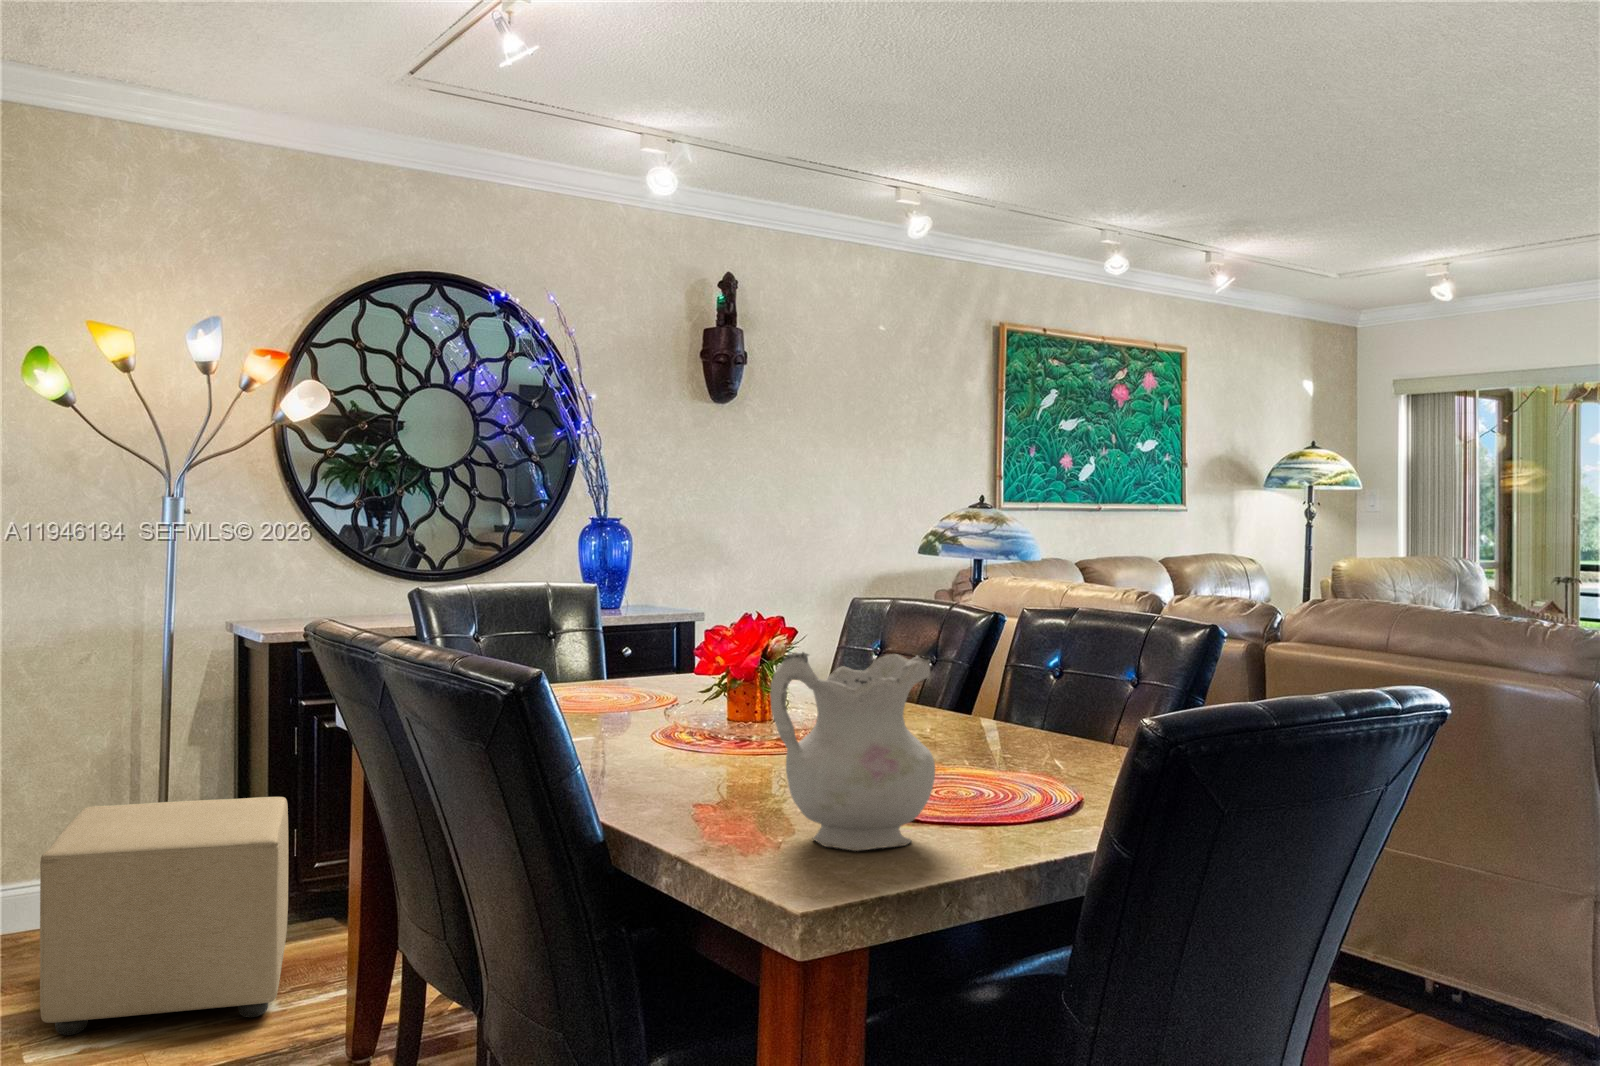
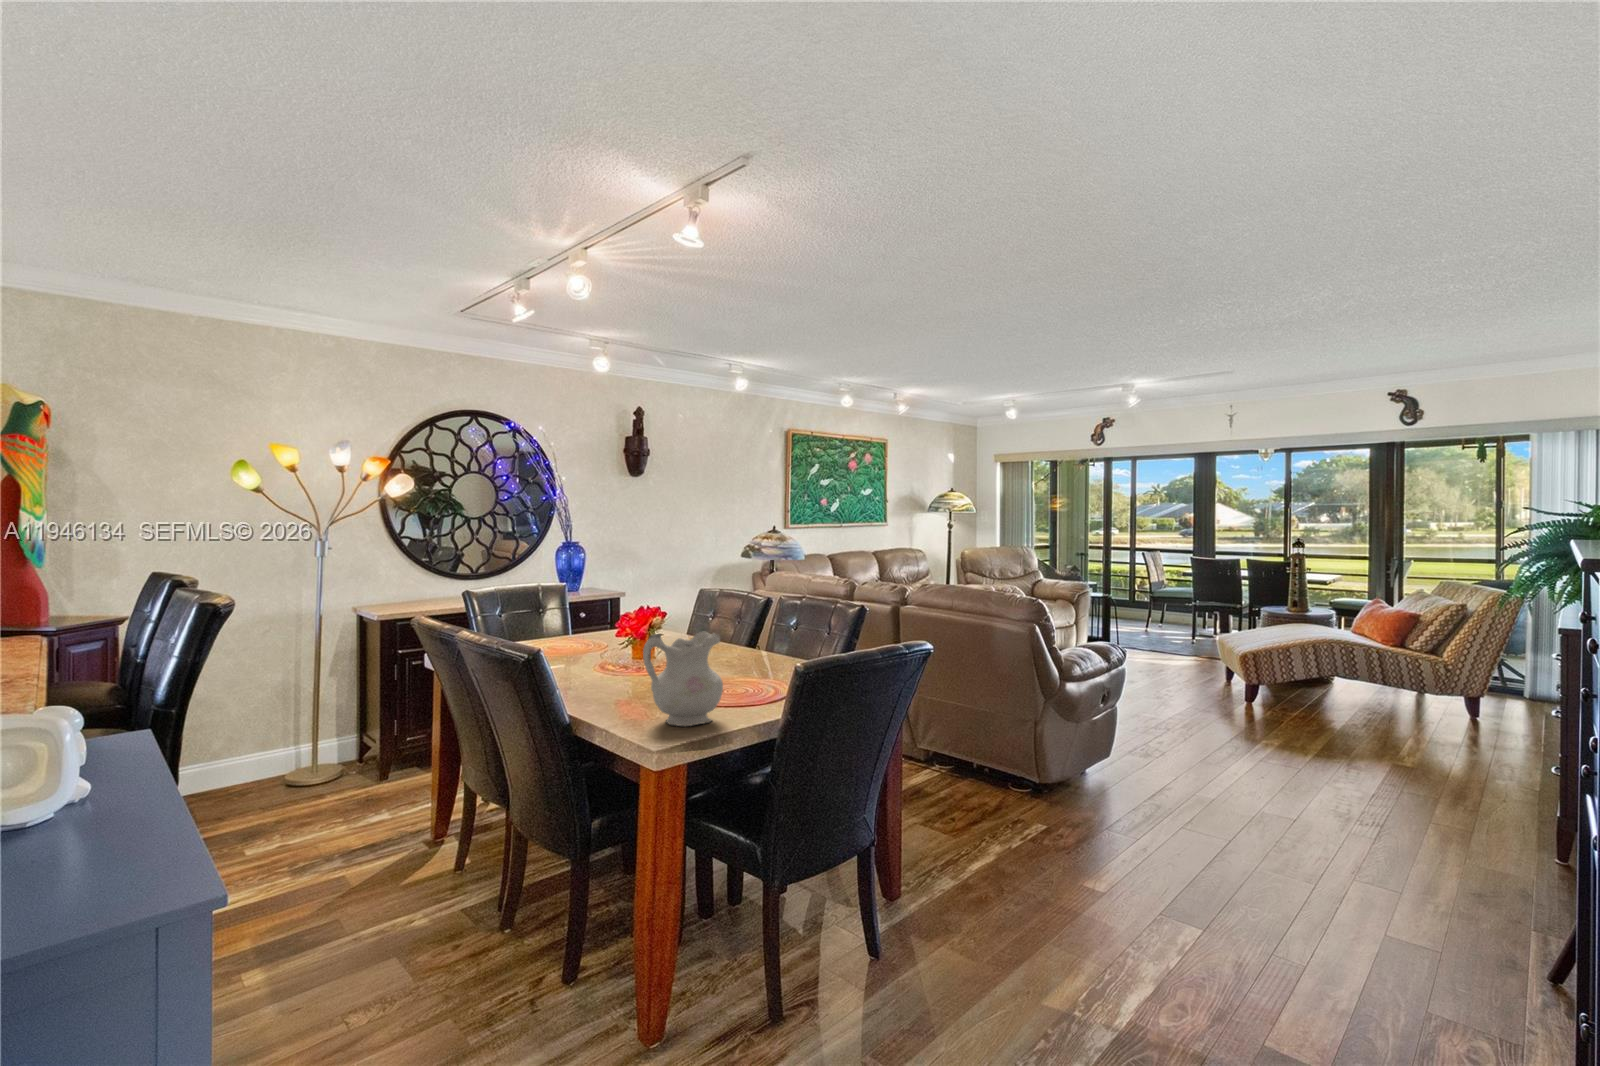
ottoman: present [40,797,288,1035] -> none [252,703,395,841]

